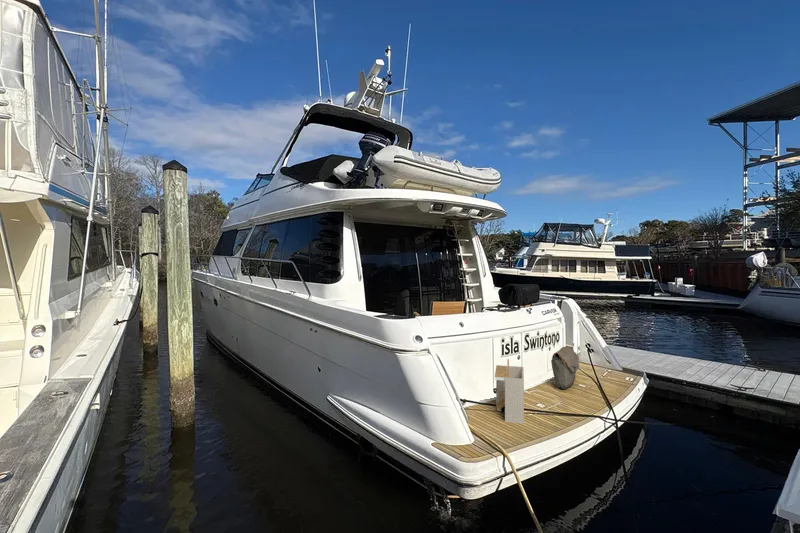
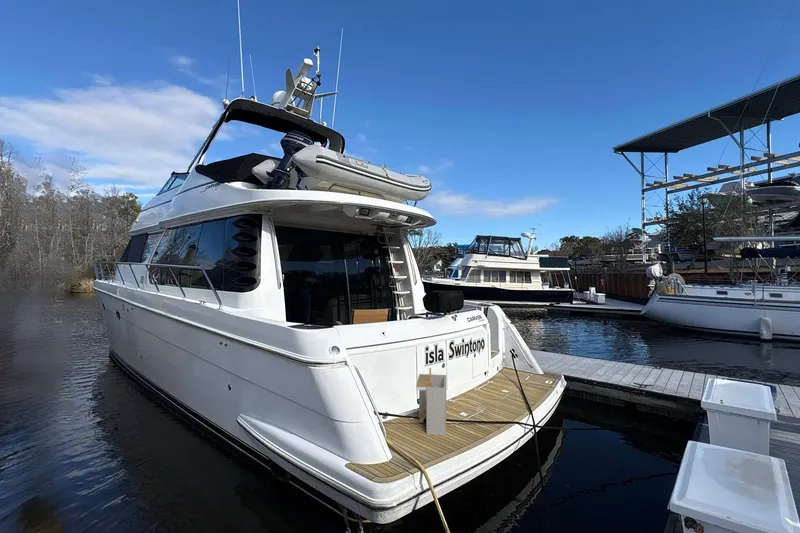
bag: present [551,346,579,389] -> none [475,352,503,396]

